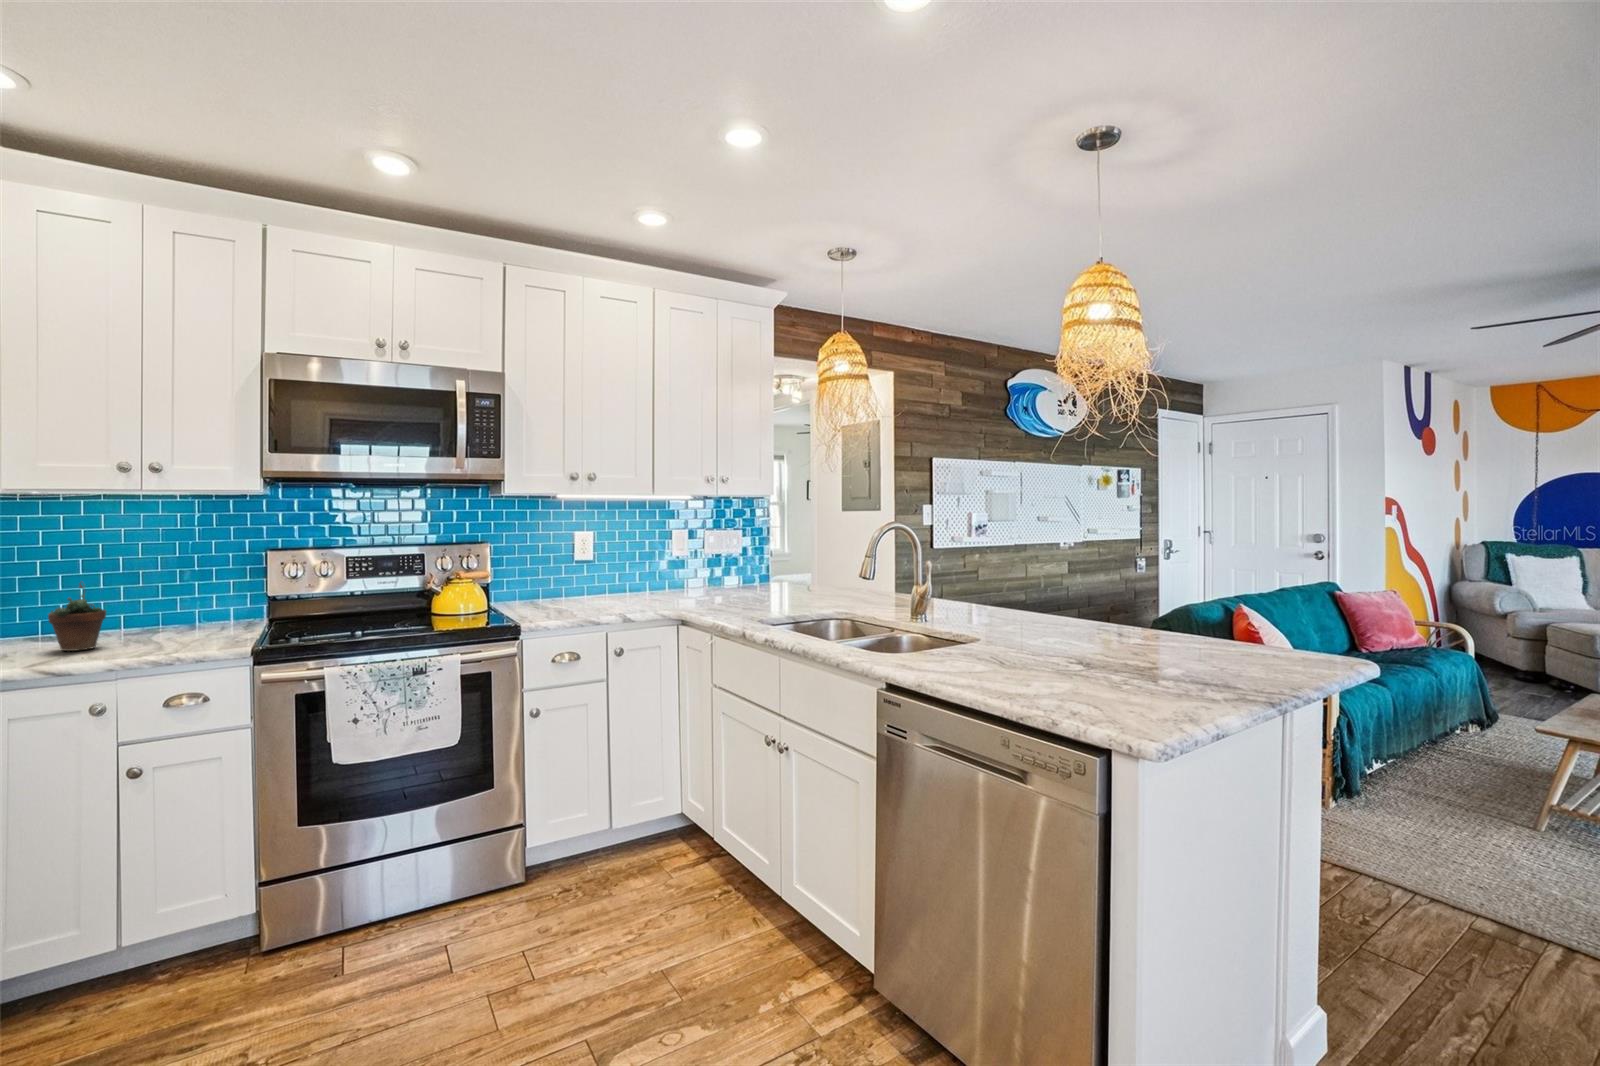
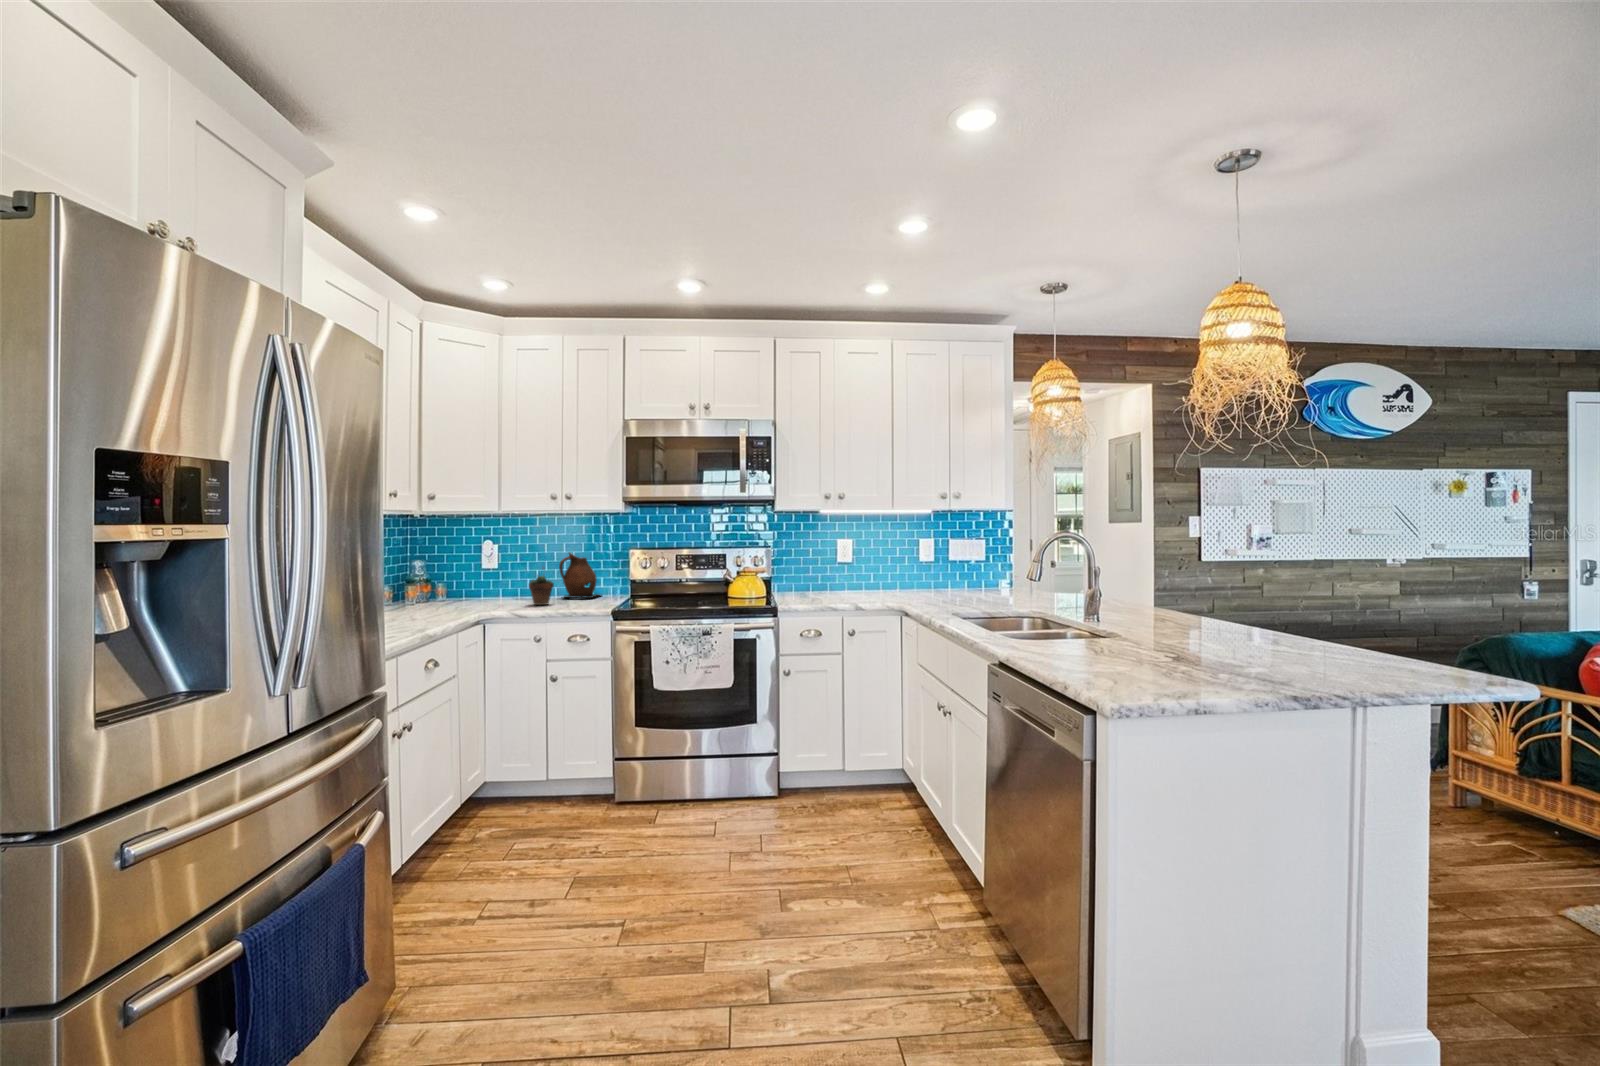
ceramic pitcher: none [110,555,200,631] -> present [559,553,599,598]

